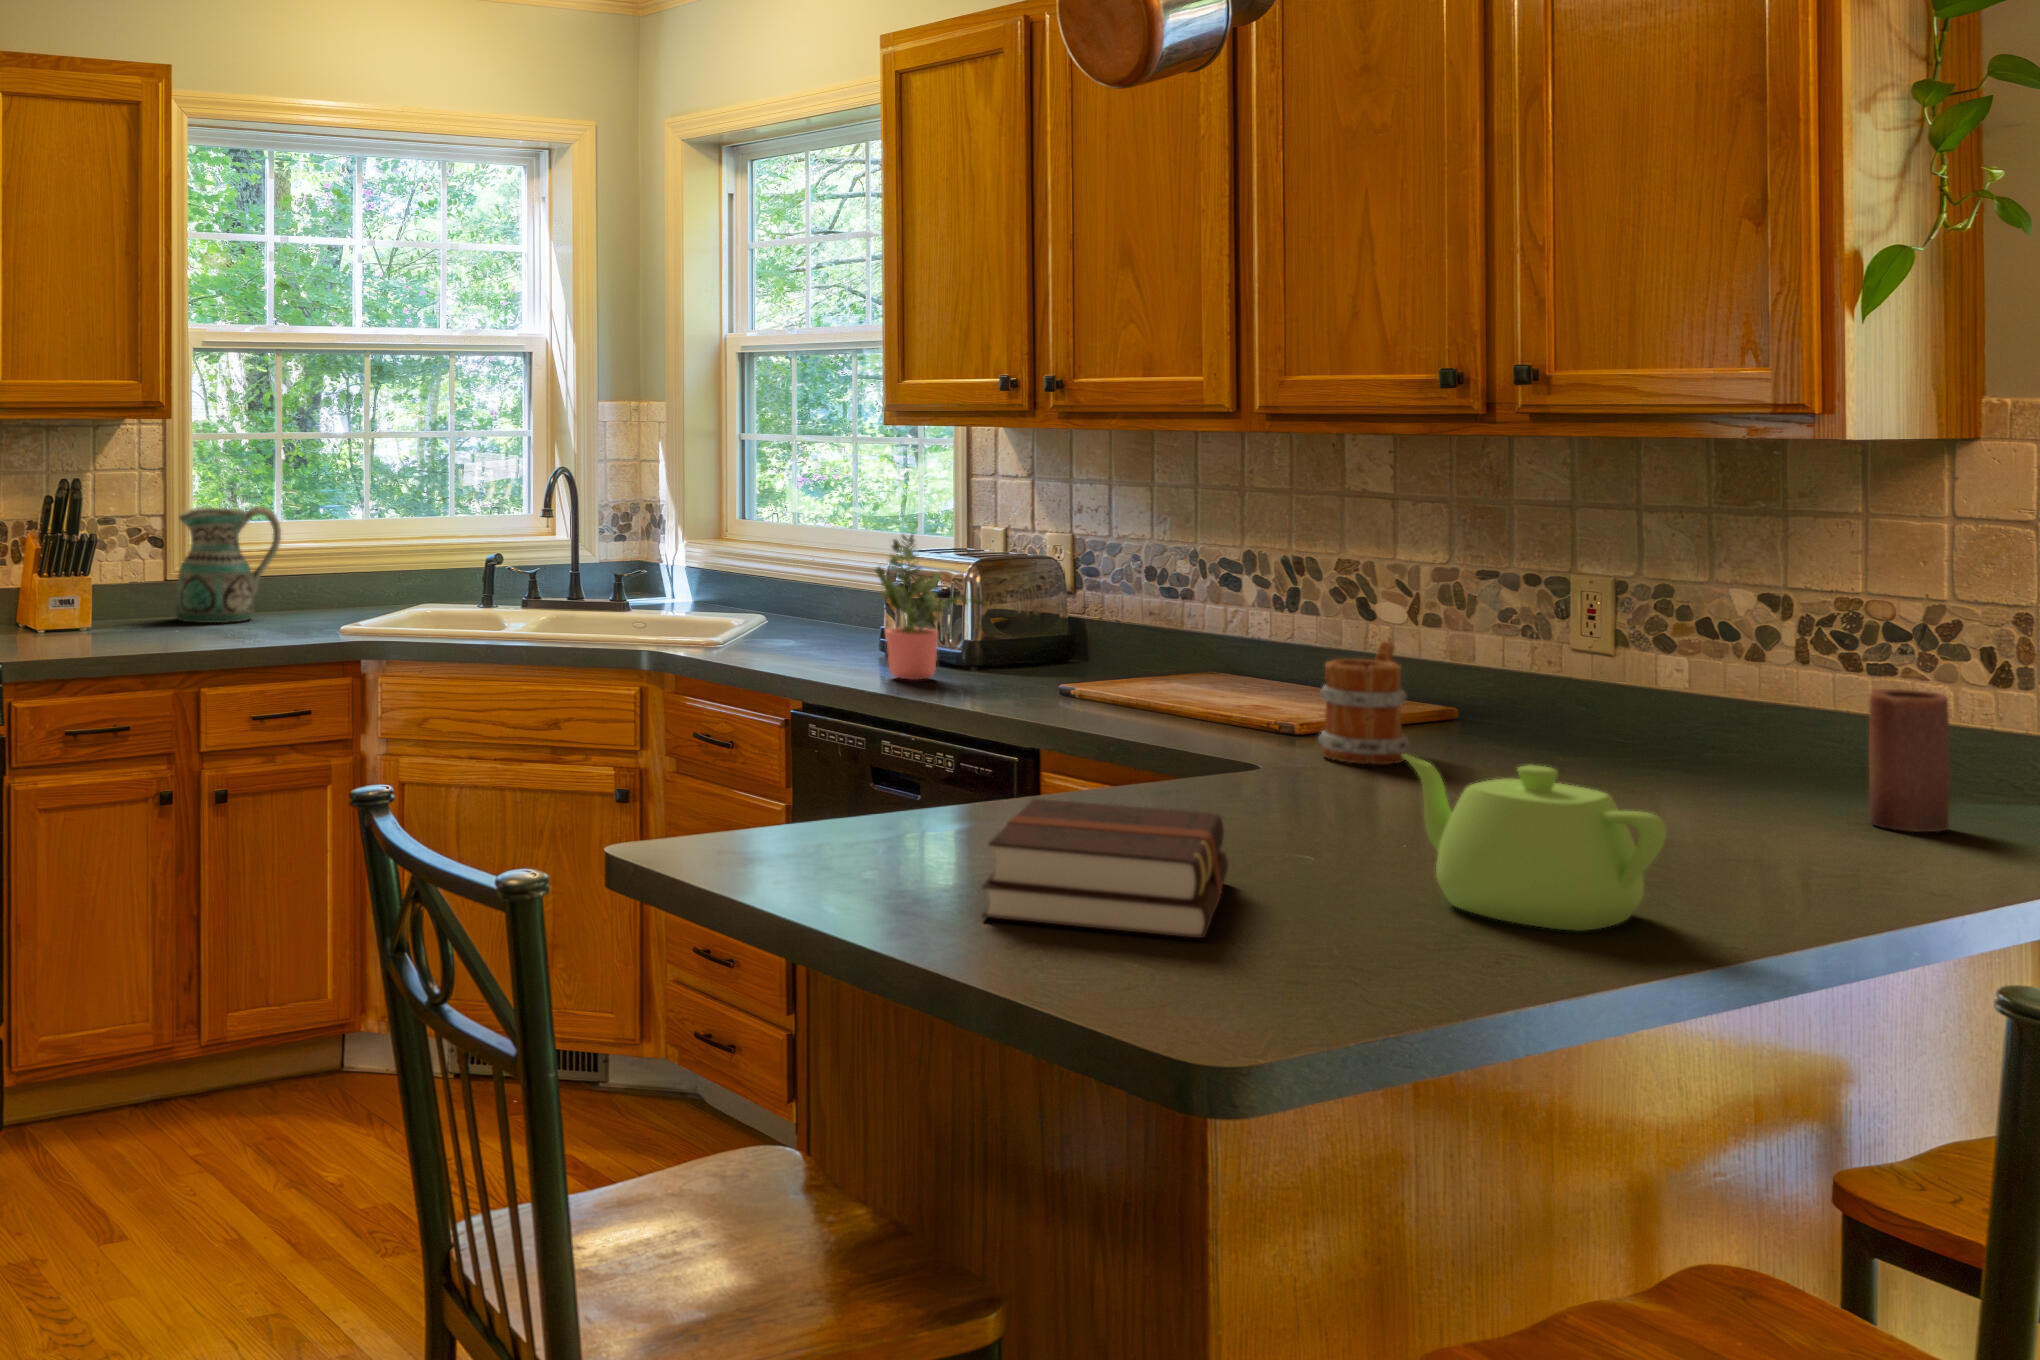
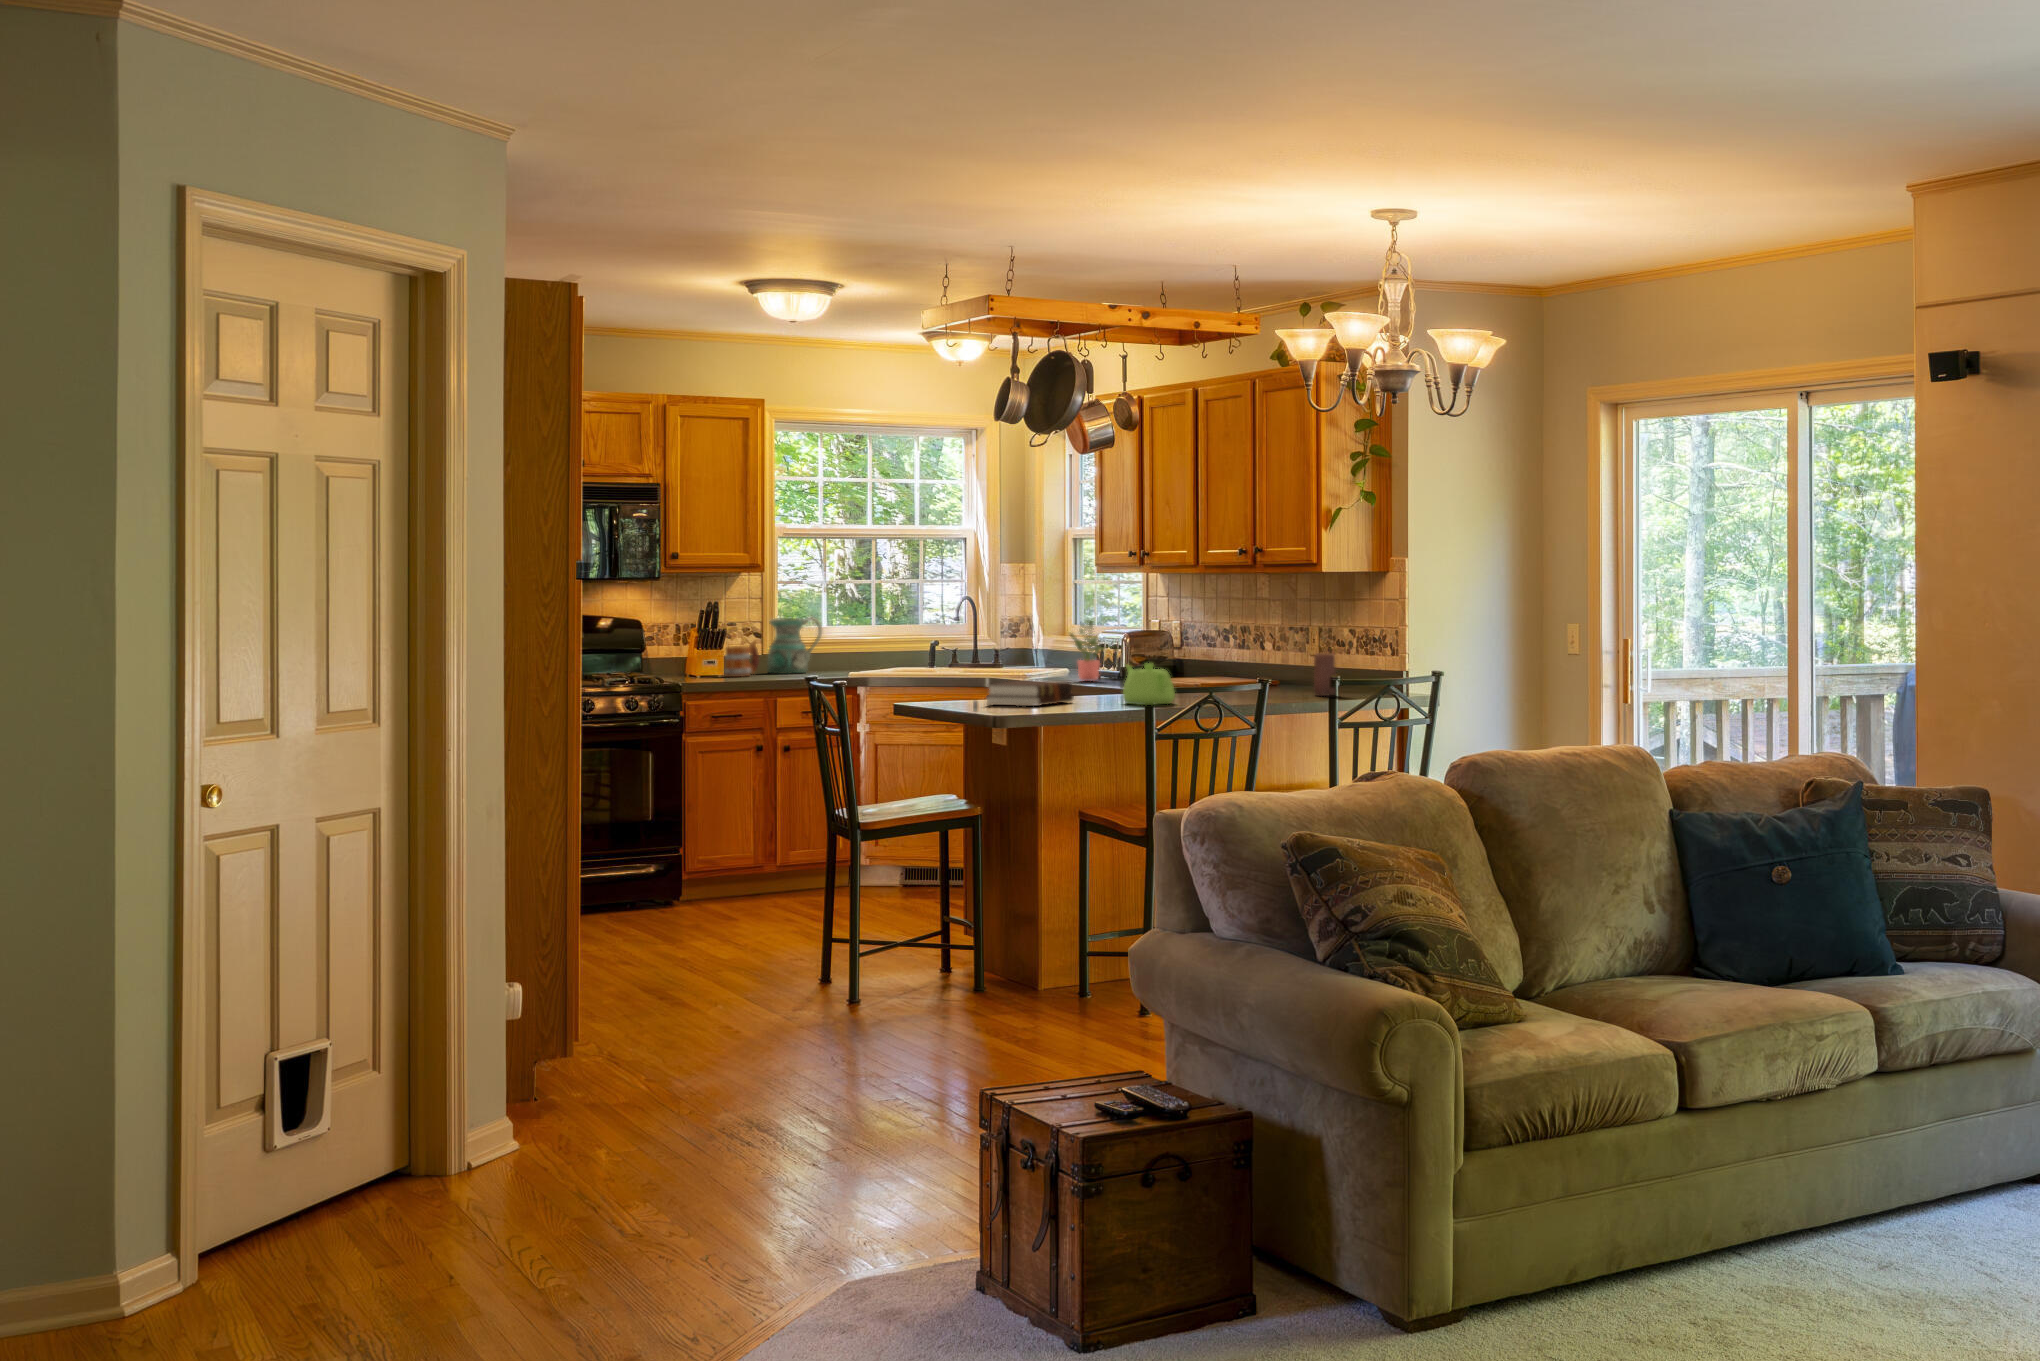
mug: present [1319,642,1409,764] -> present [724,642,759,677]

